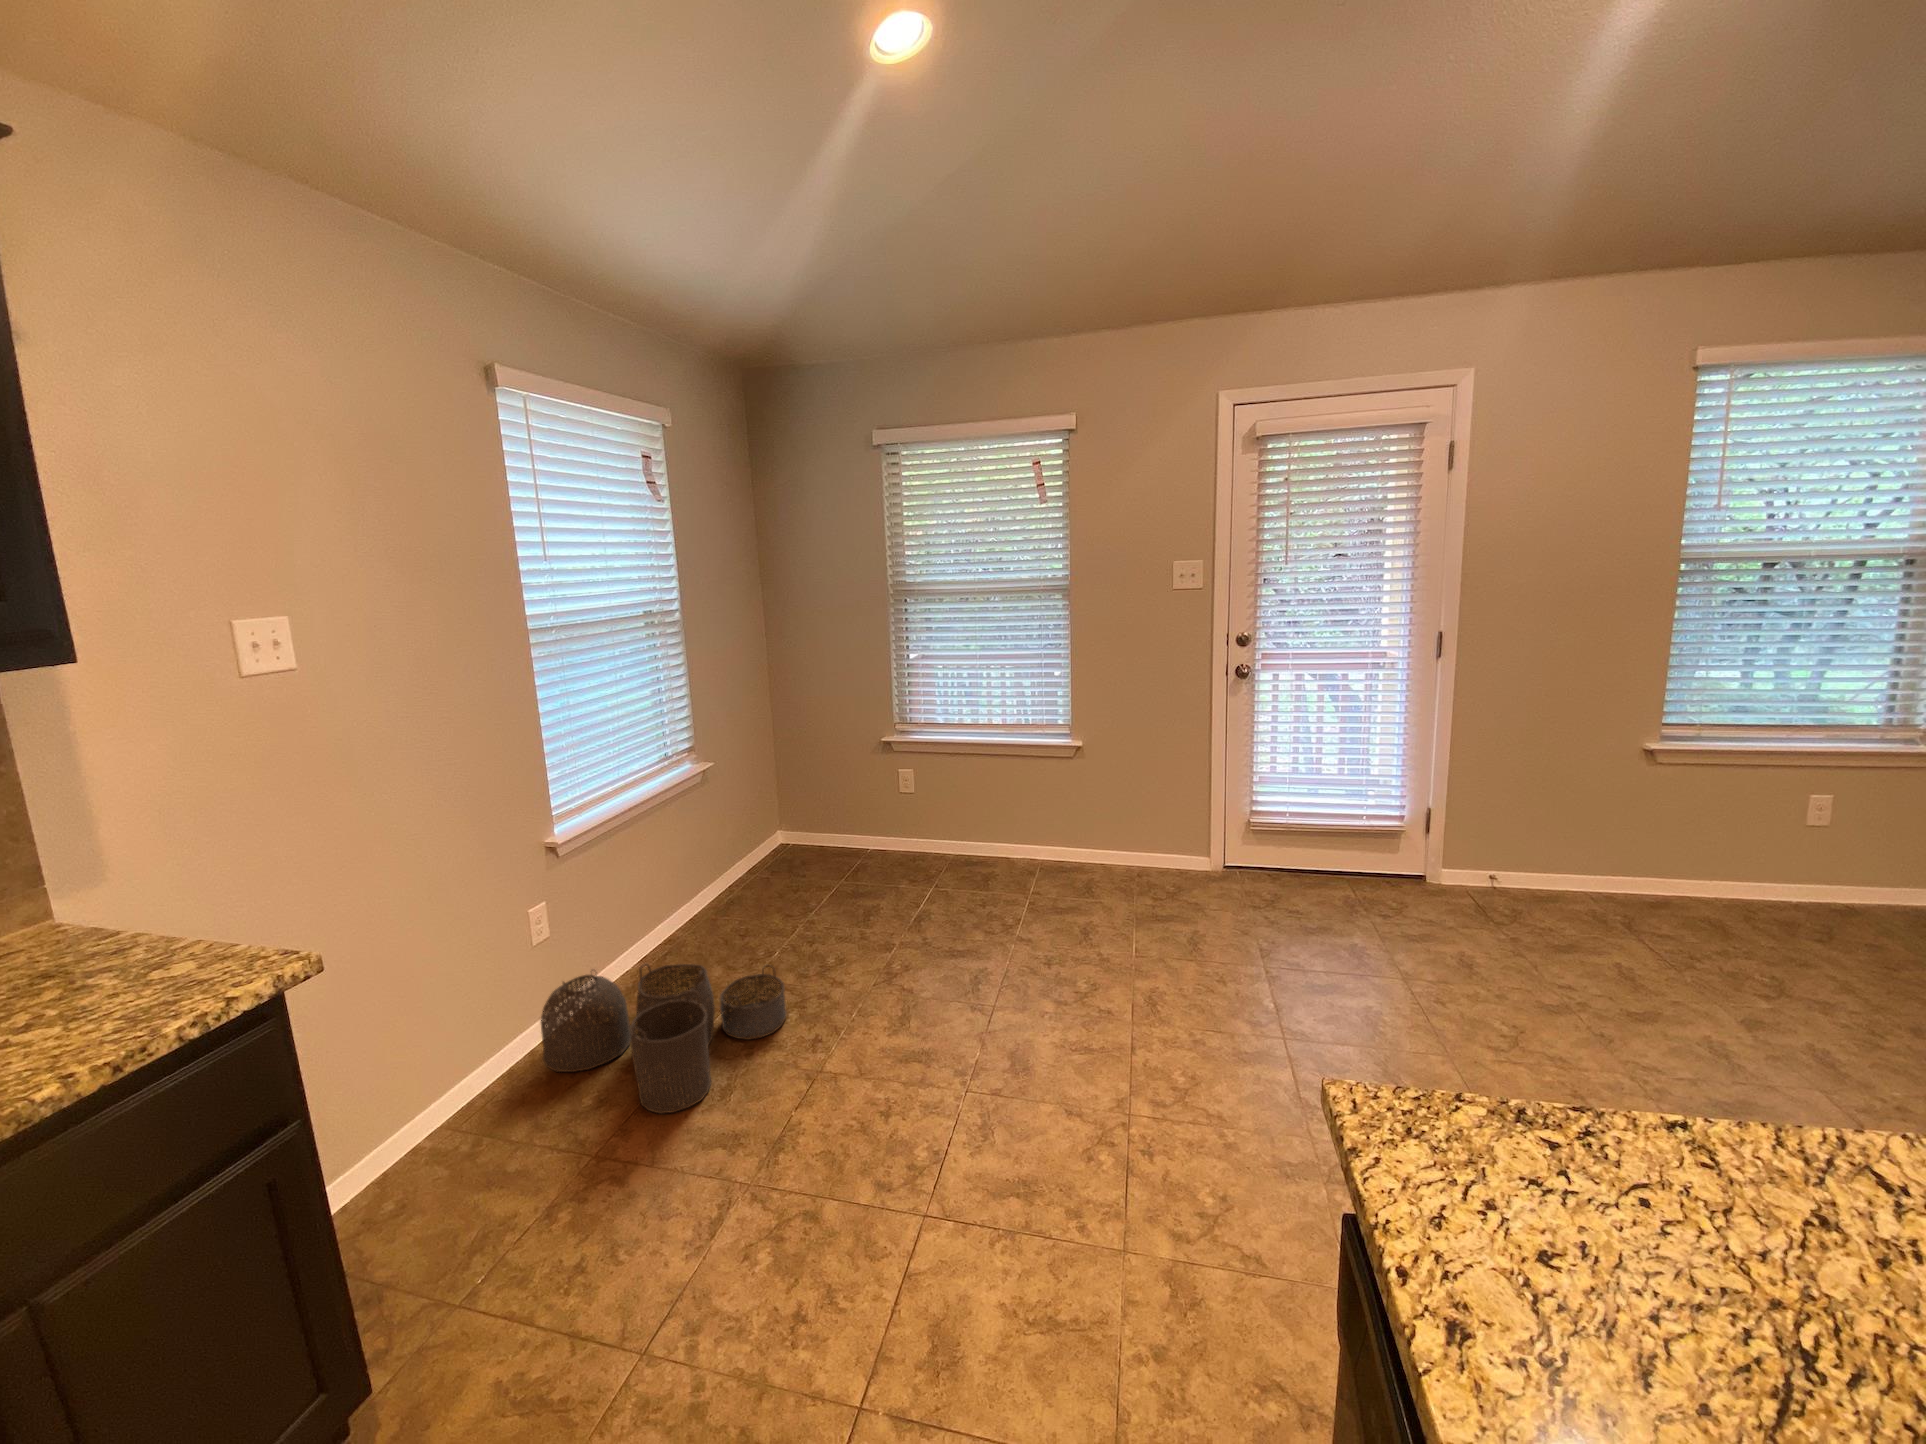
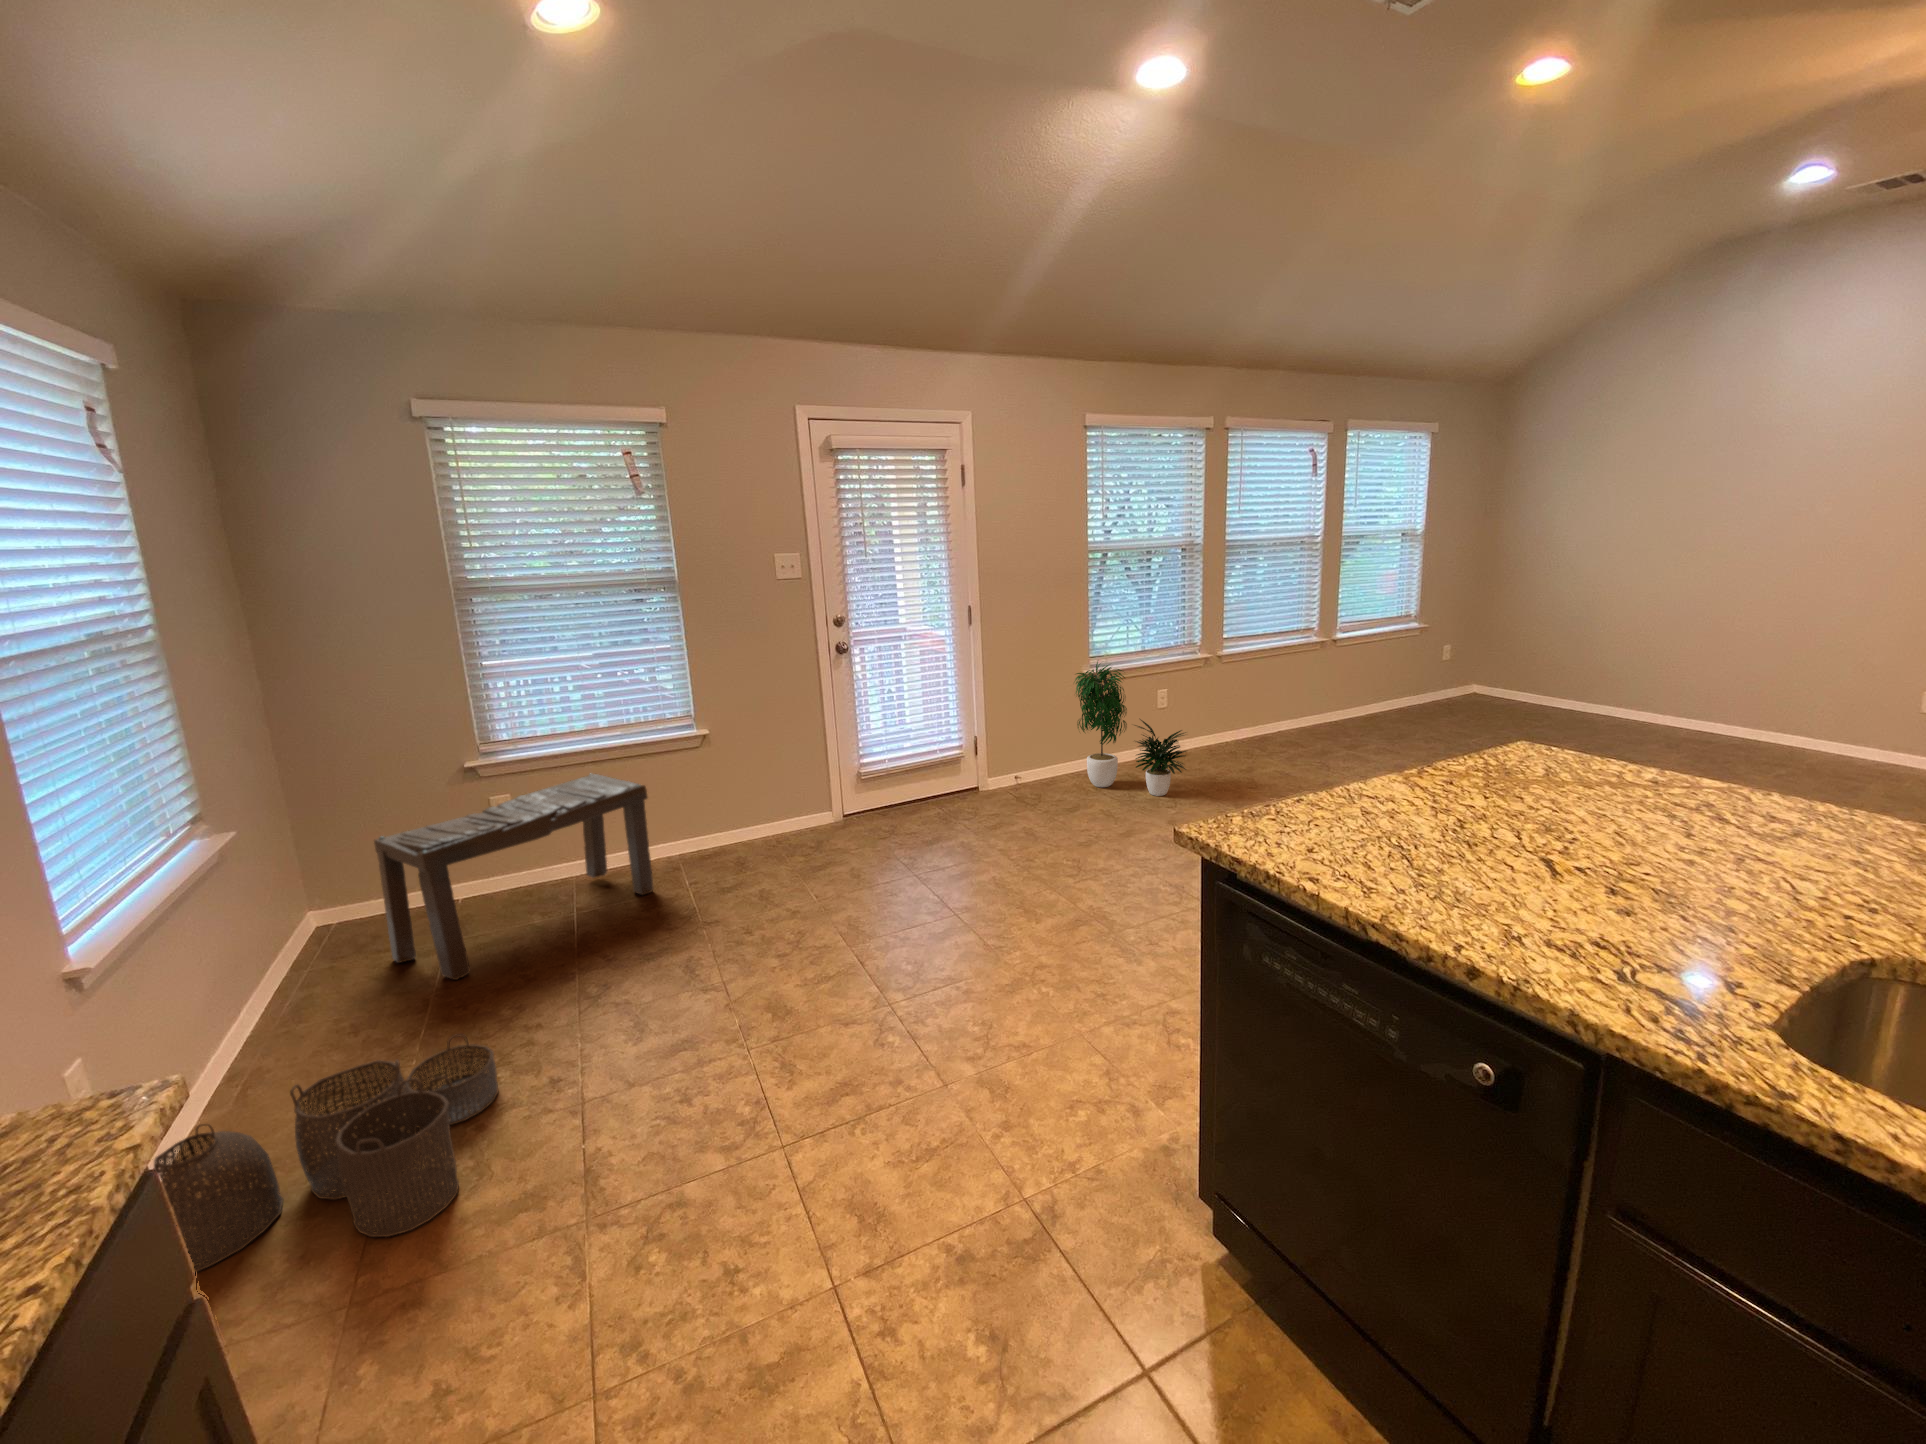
potted plant: none [1598,727,1831,963] -> present [1075,662,1186,796]
bench: none [802,765,1005,916] -> present [374,774,653,980]

